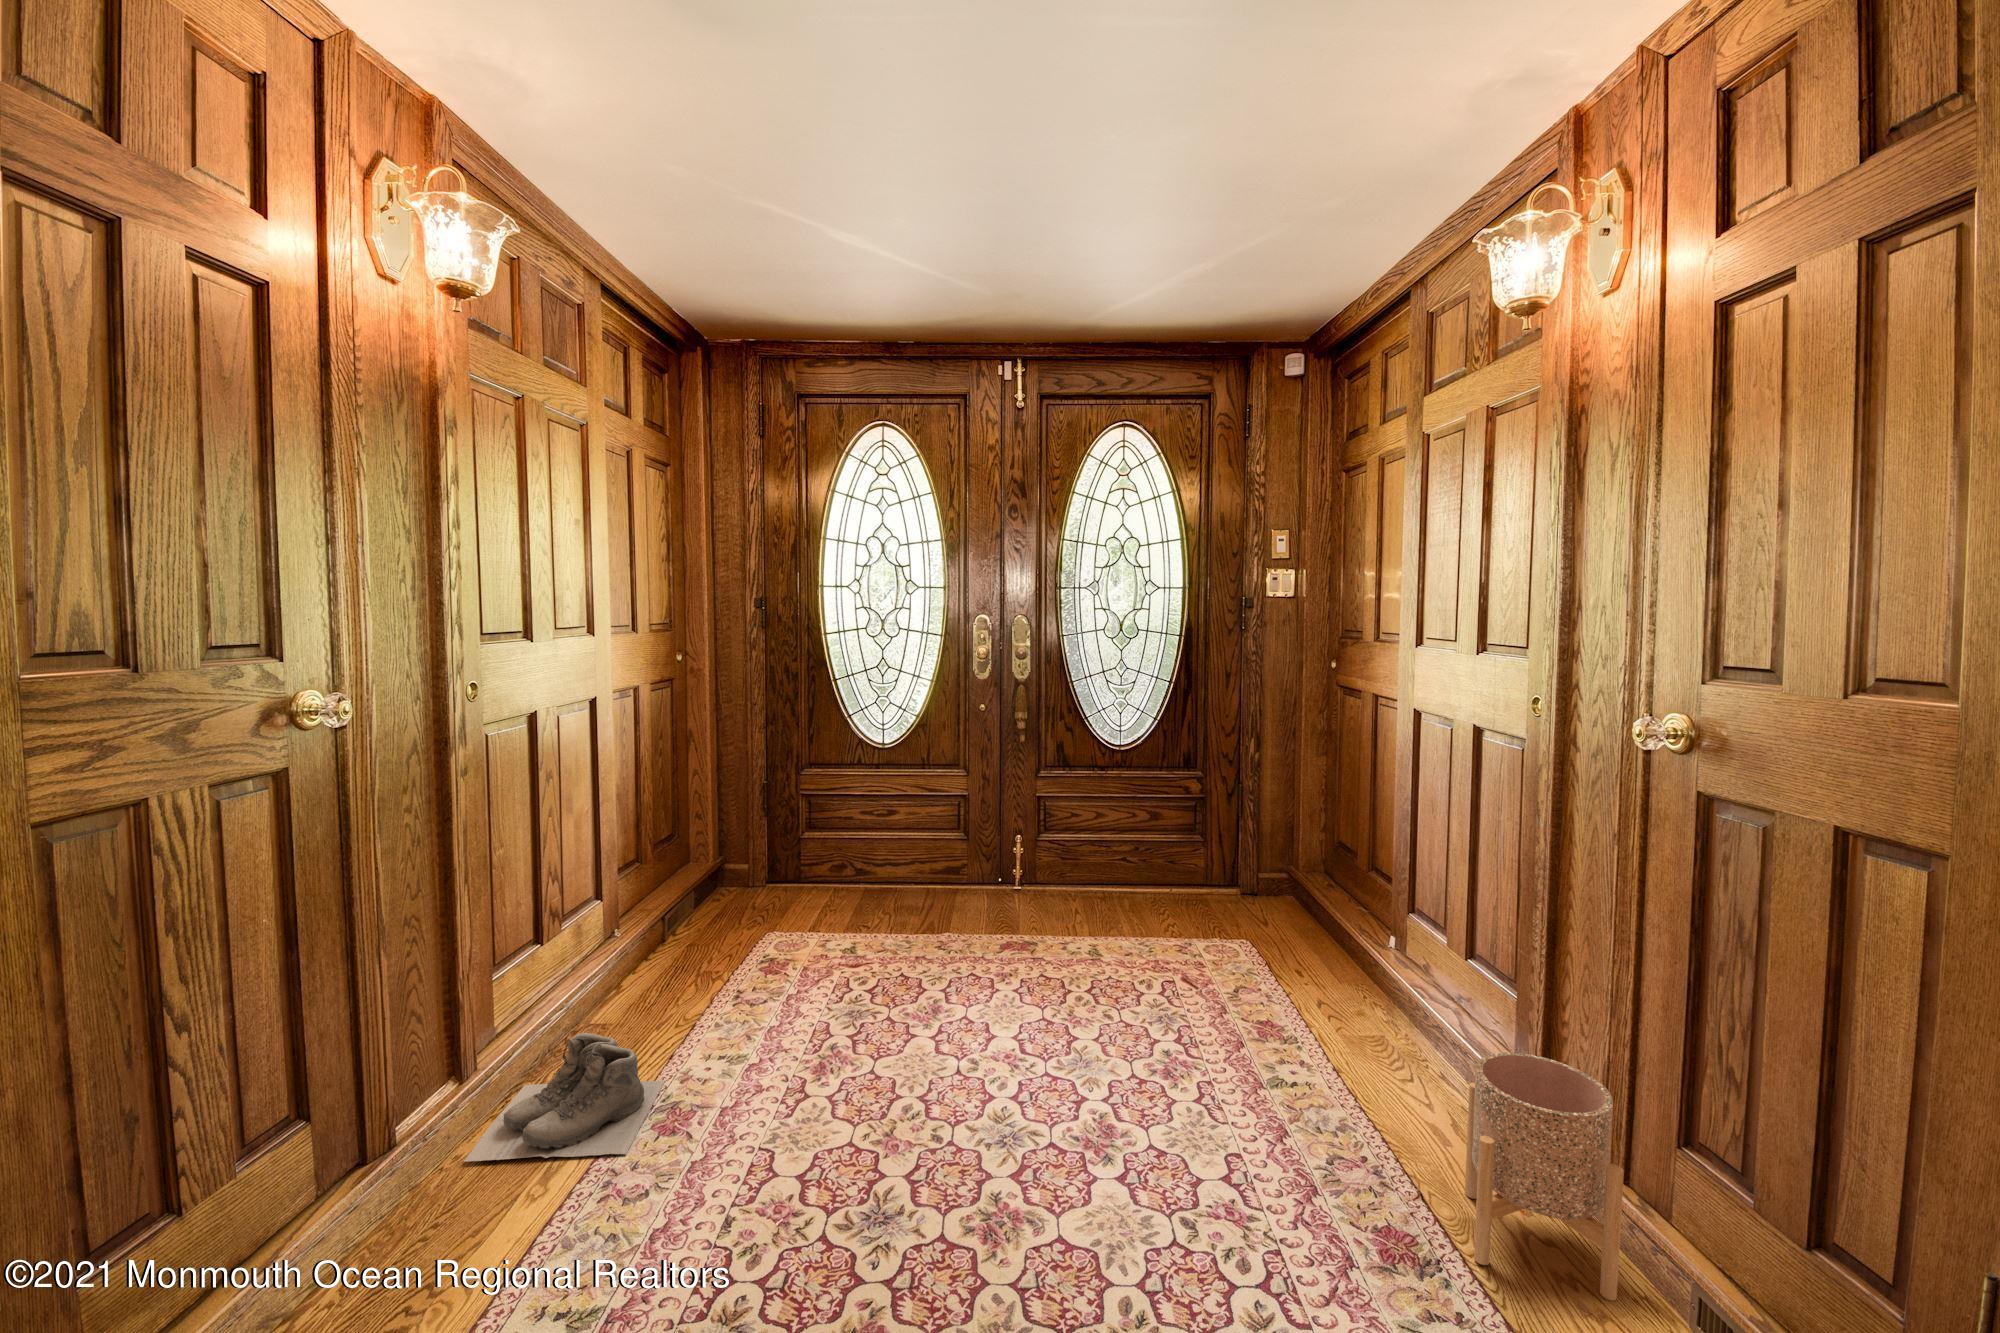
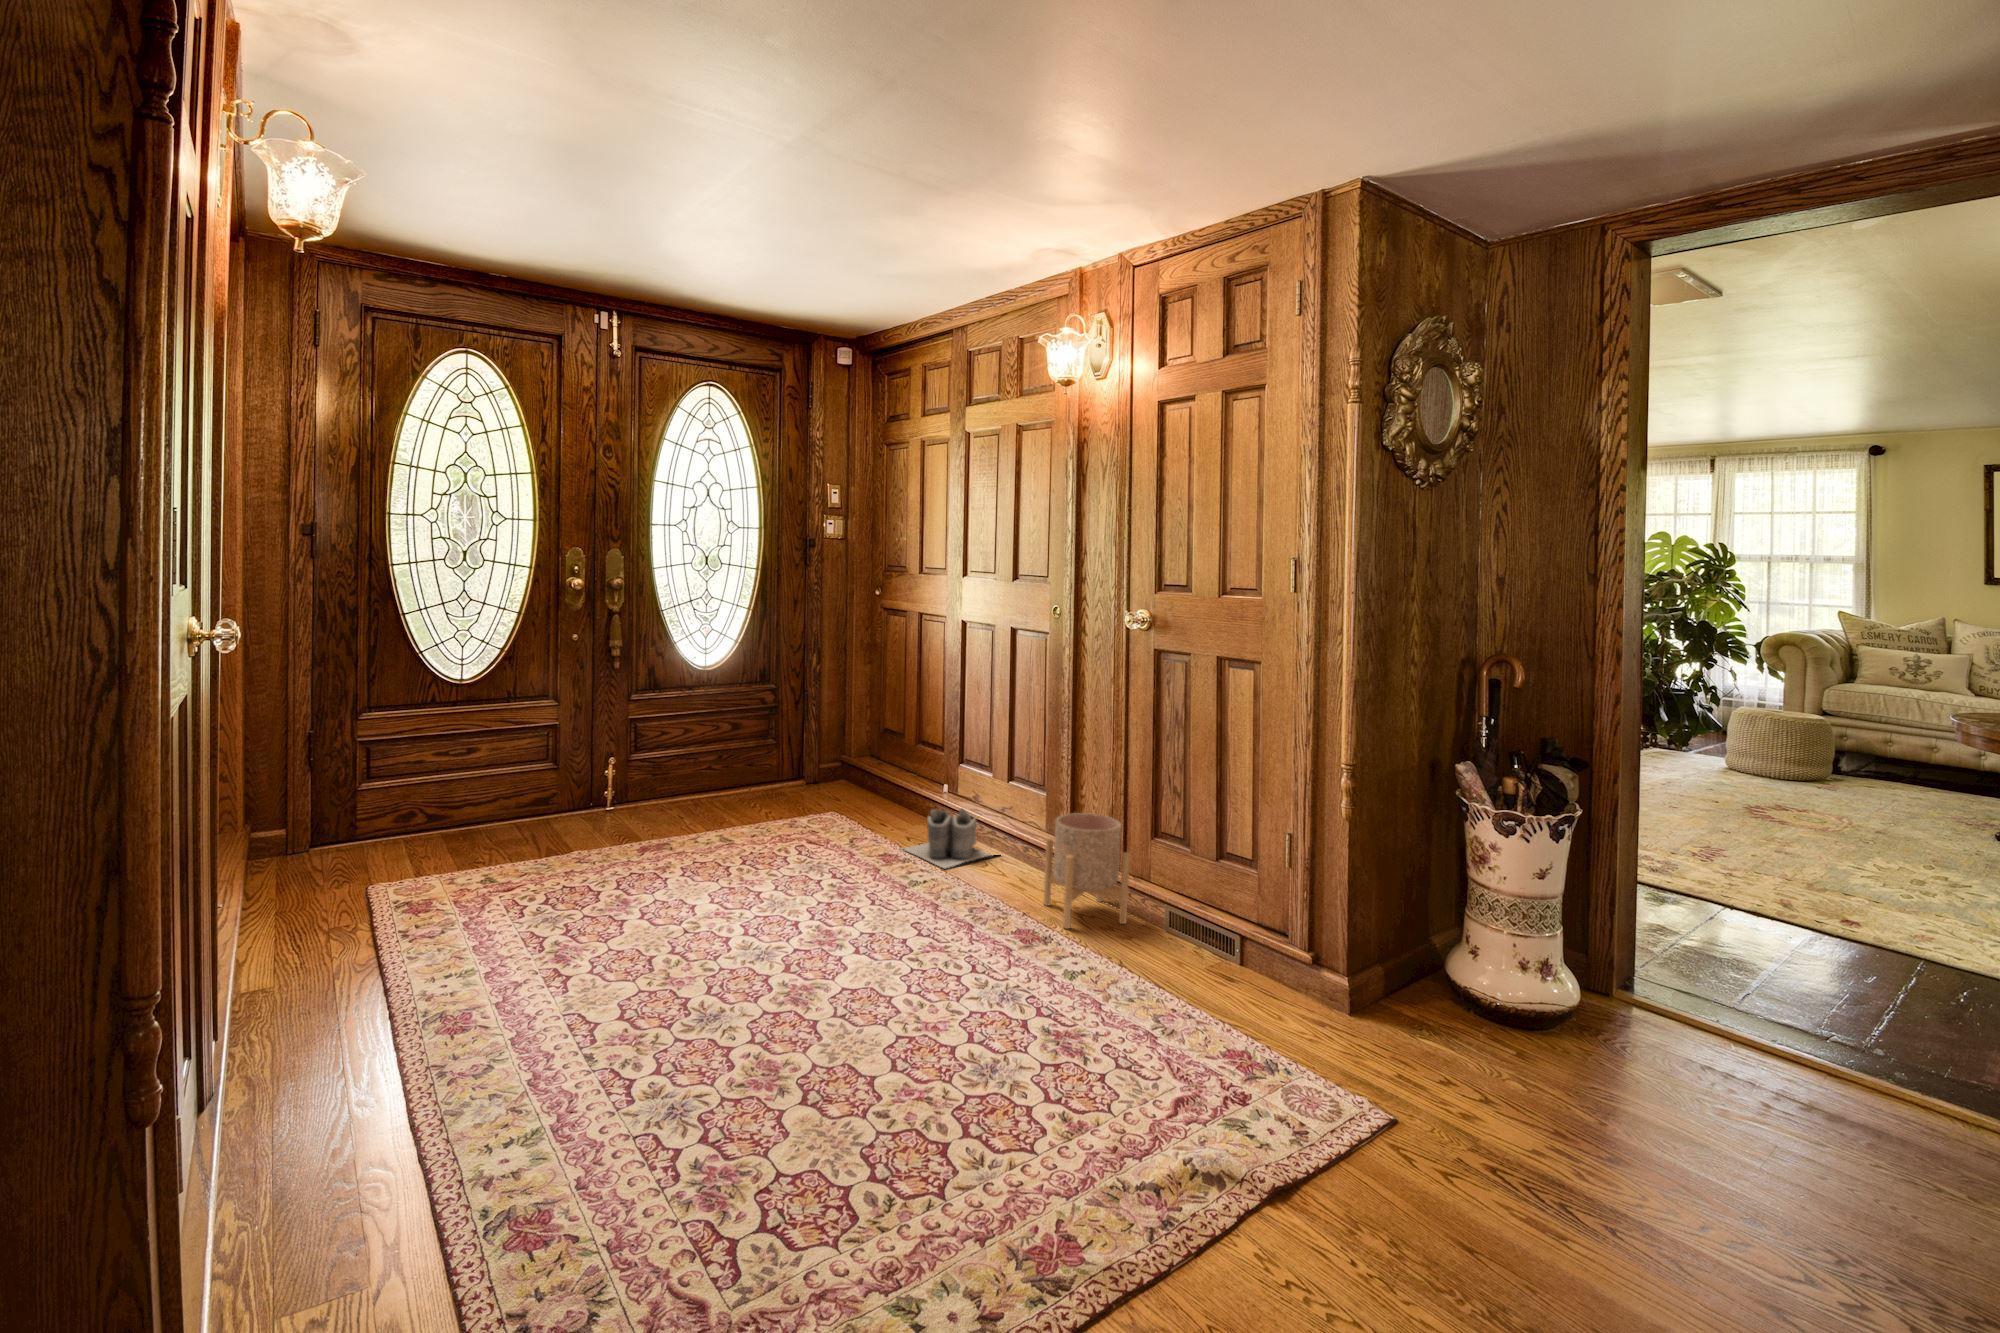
boots: present [464,1033,665,1162] -> present [904,809,989,868]

